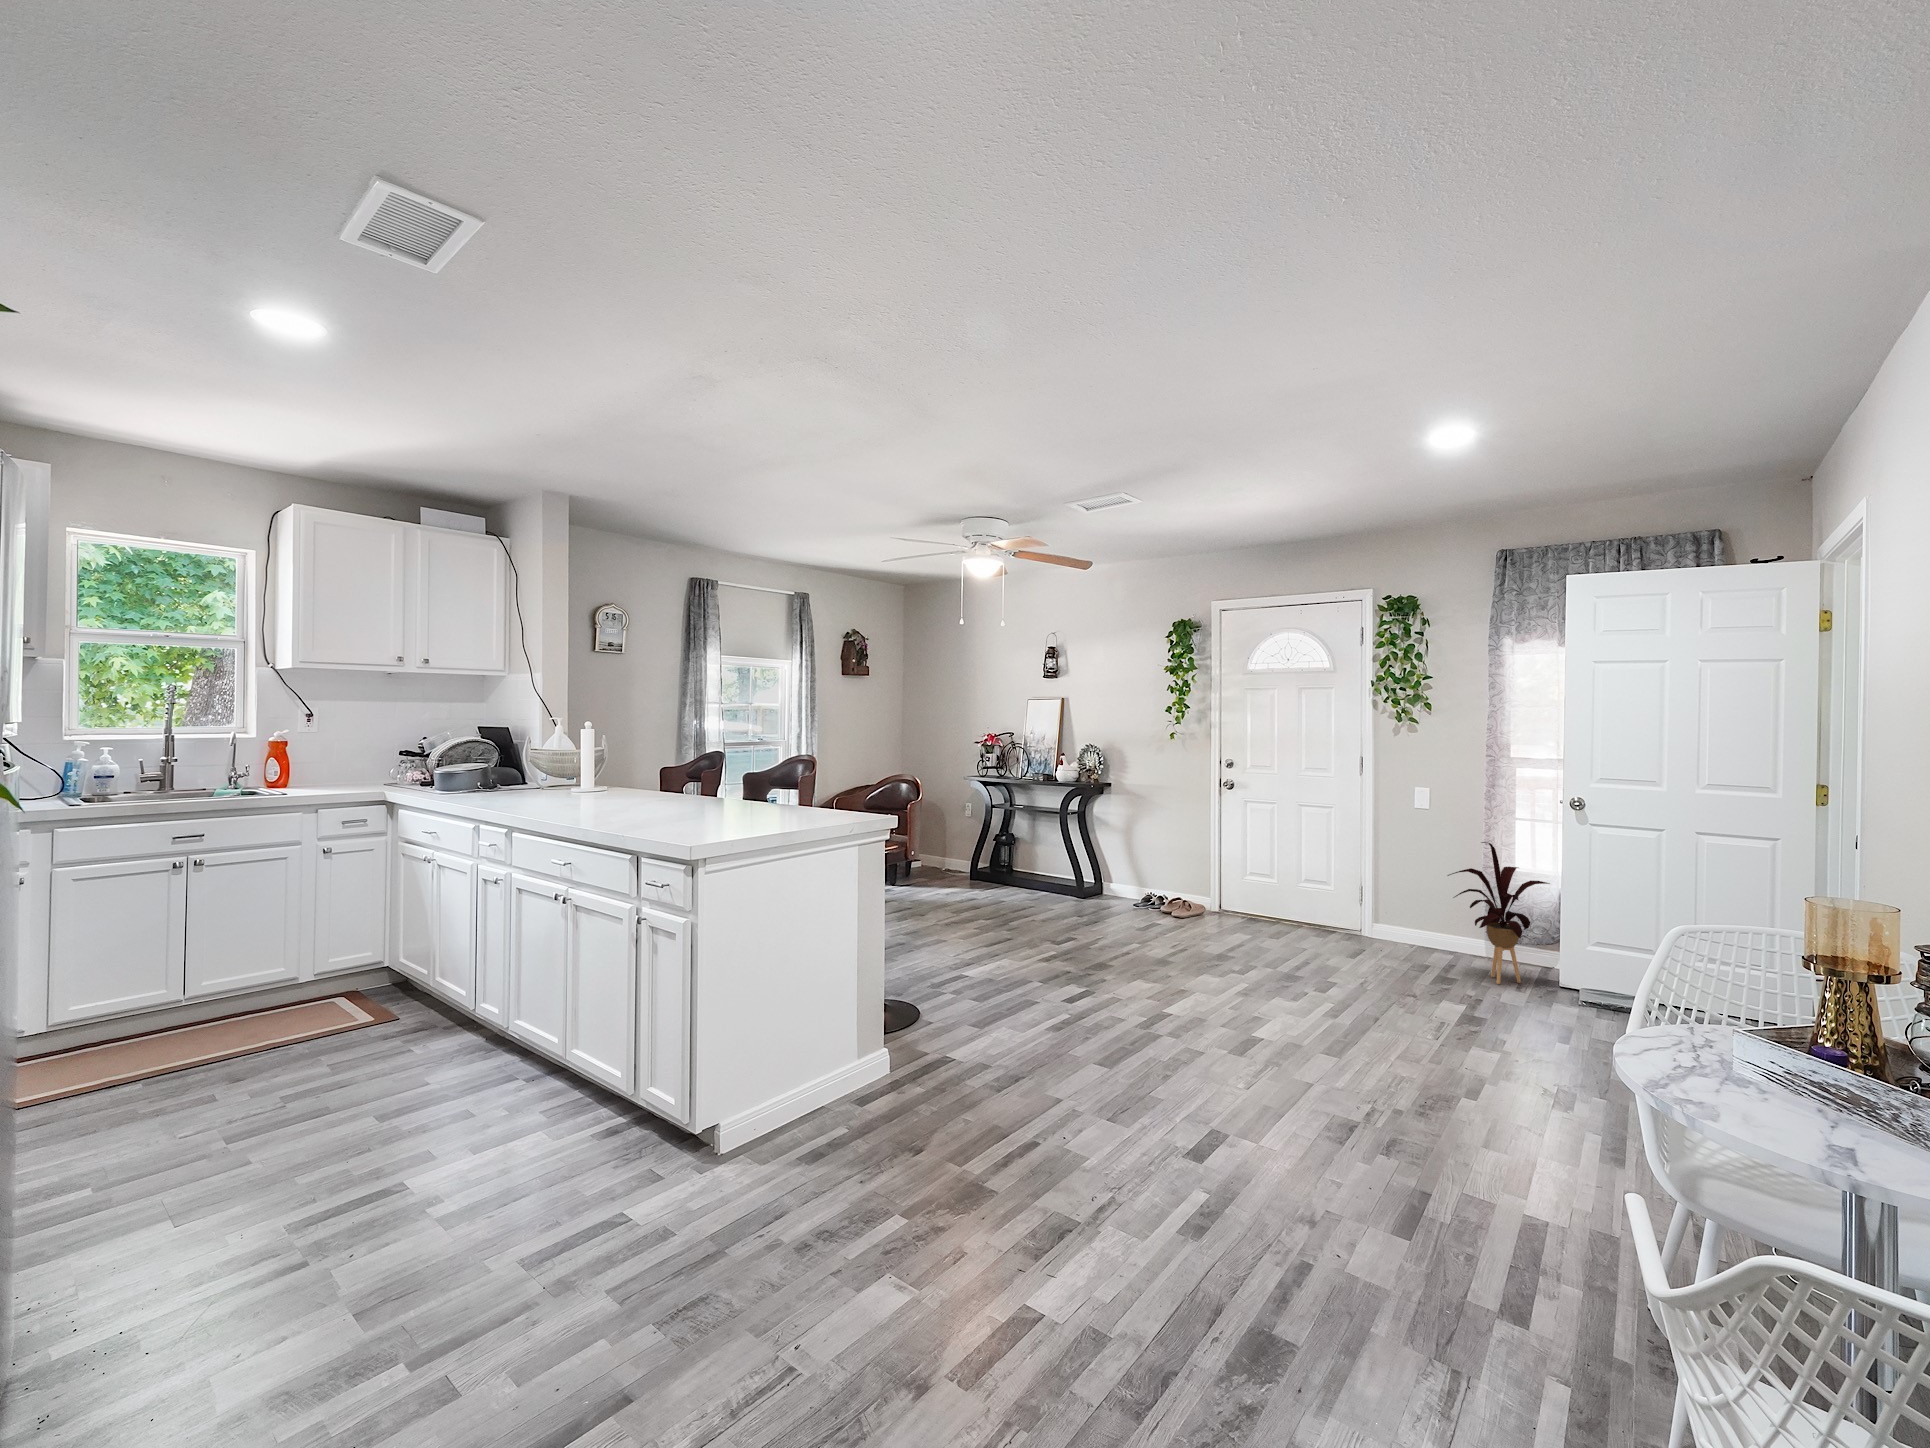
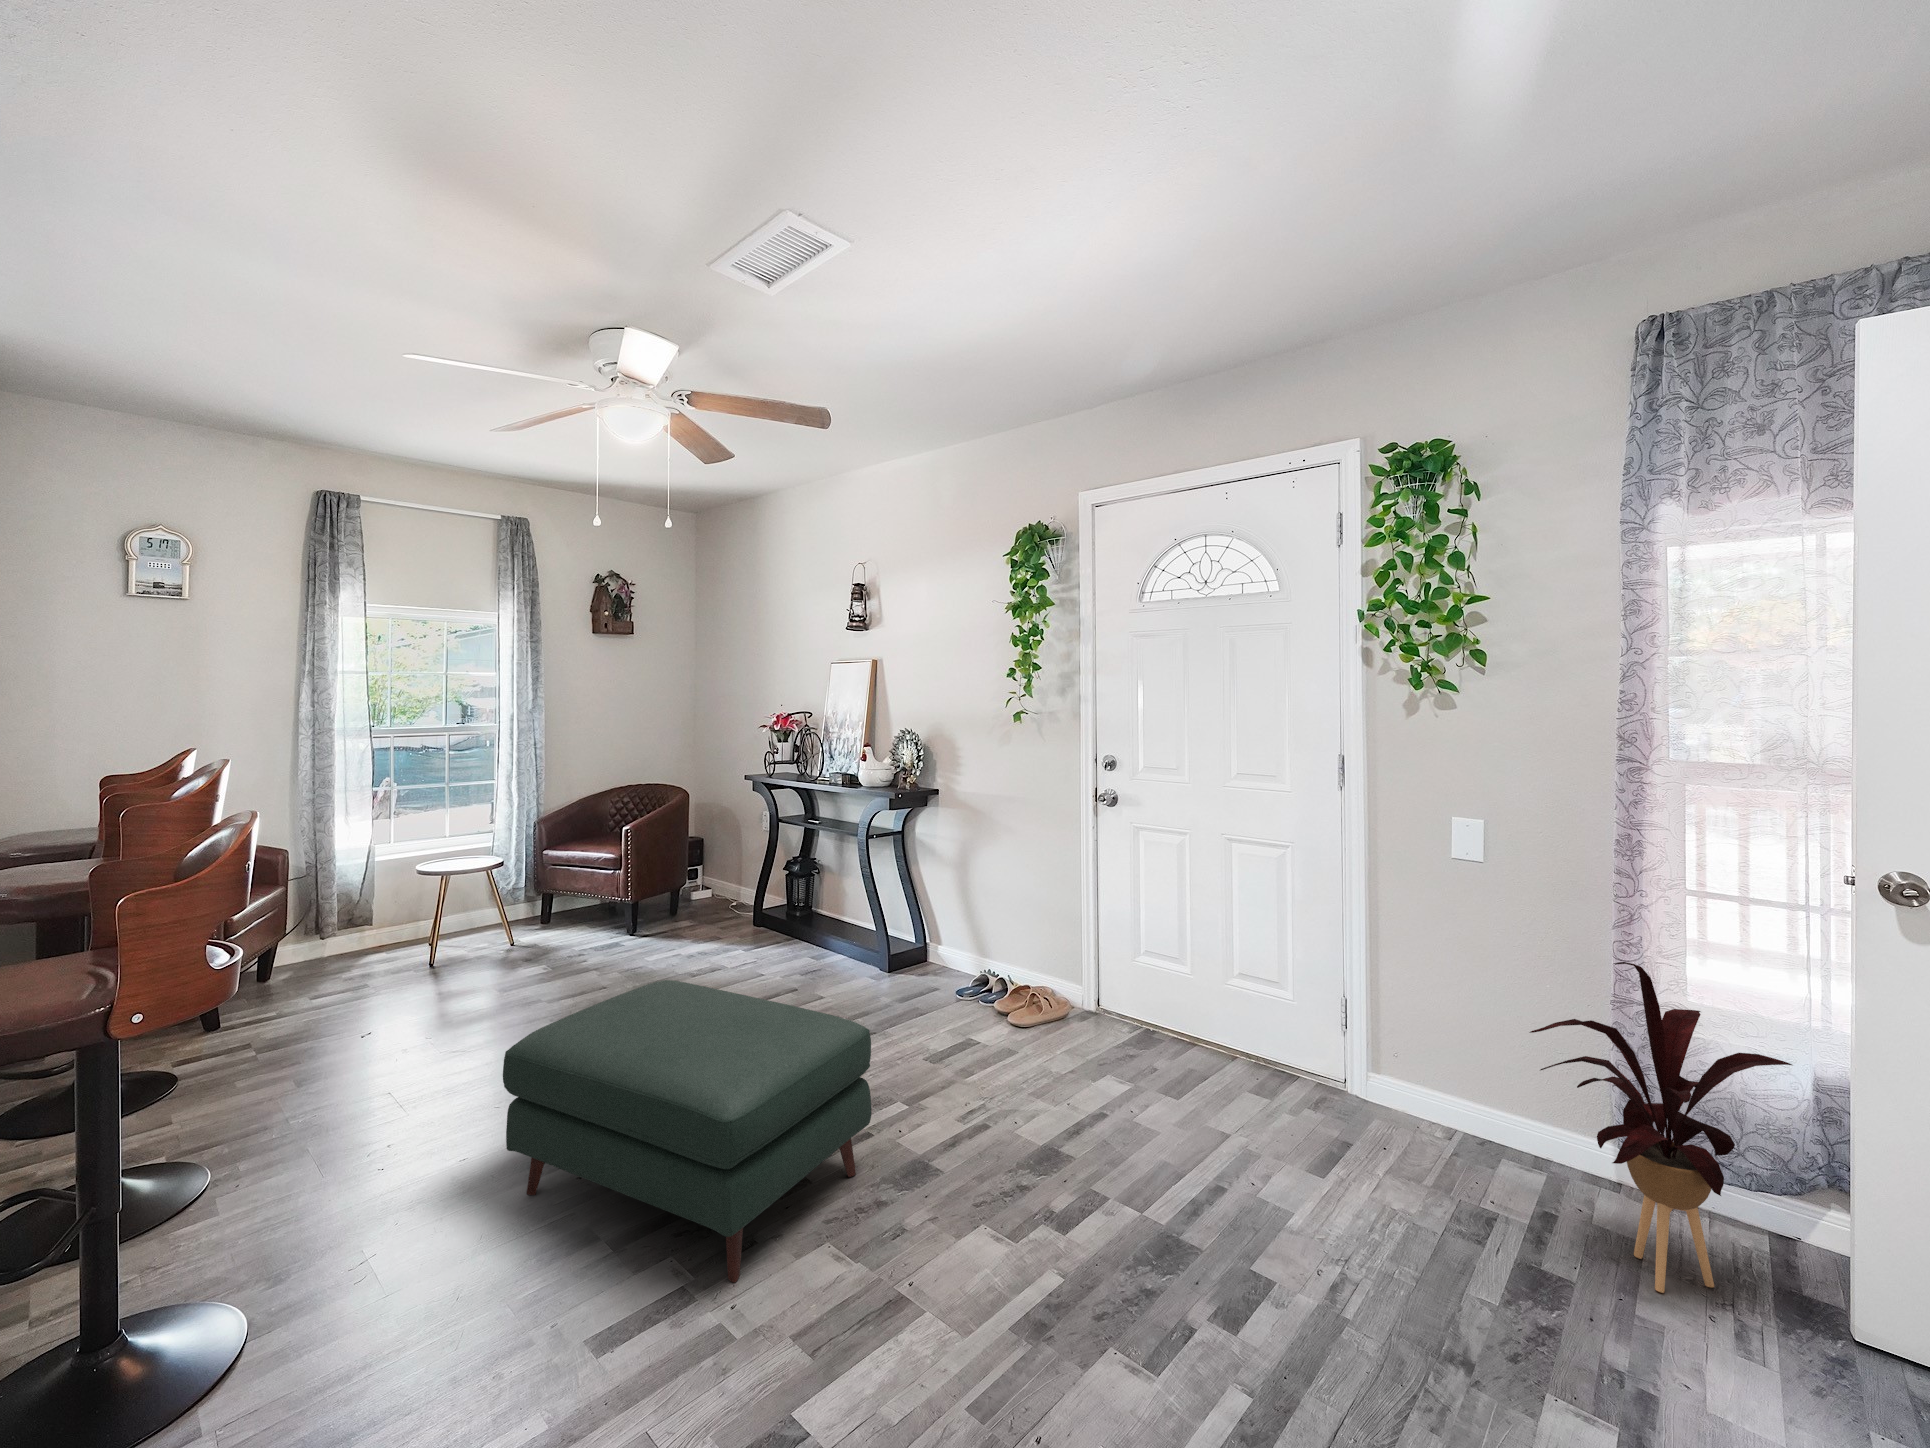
ottoman: none [961,876,1138,991] -> present [503,980,871,1283]

